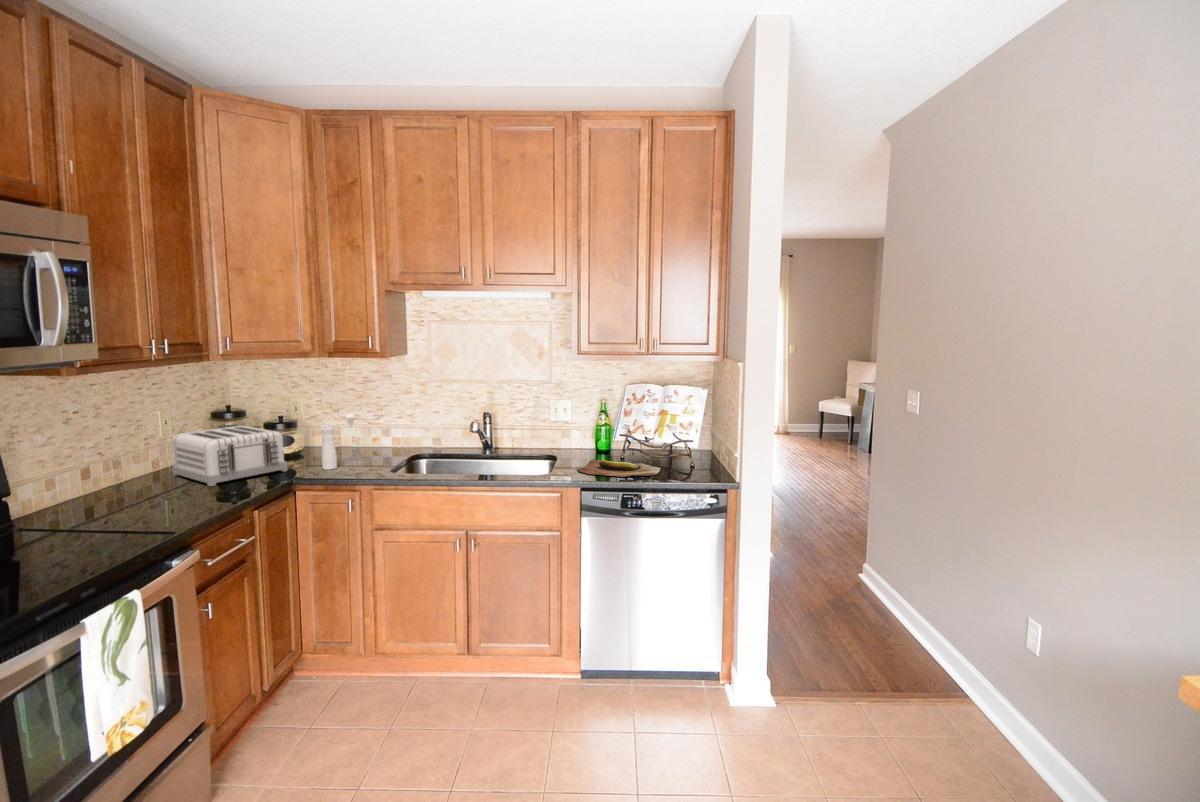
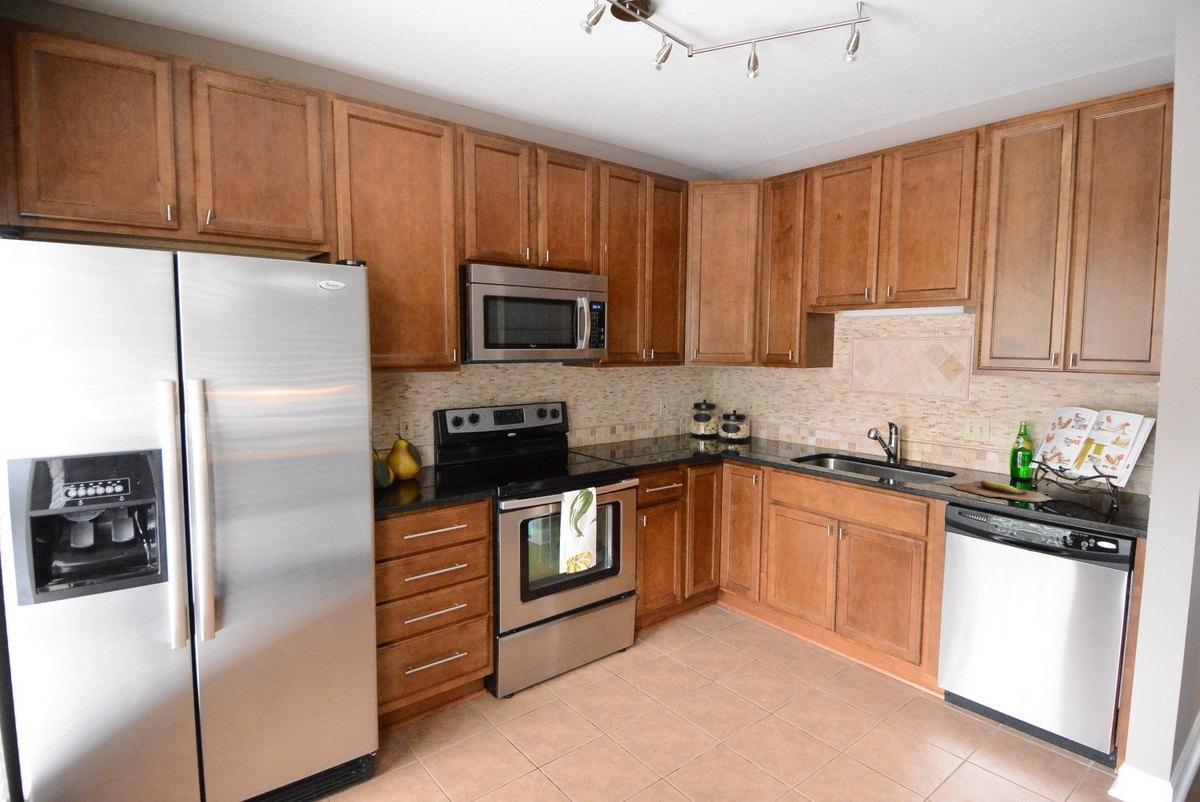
pepper mill: present [320,414,356,470] -> none [747,411,778,452]
toaster: present [172,426,287,486] -> none [661,413,724,449]

